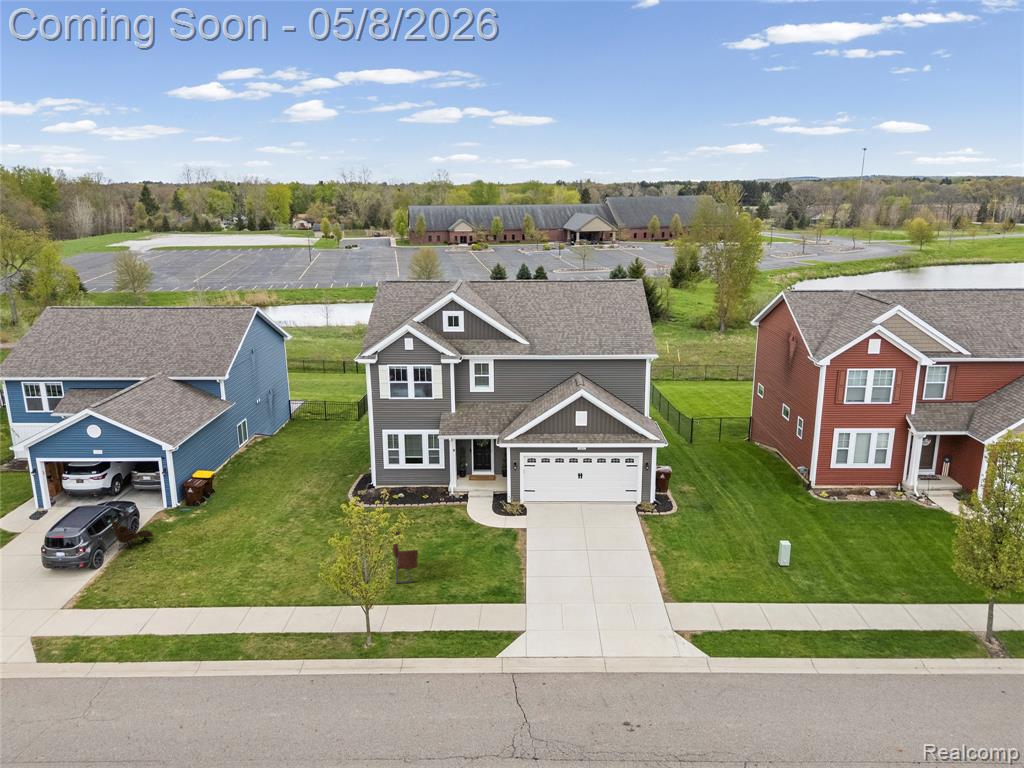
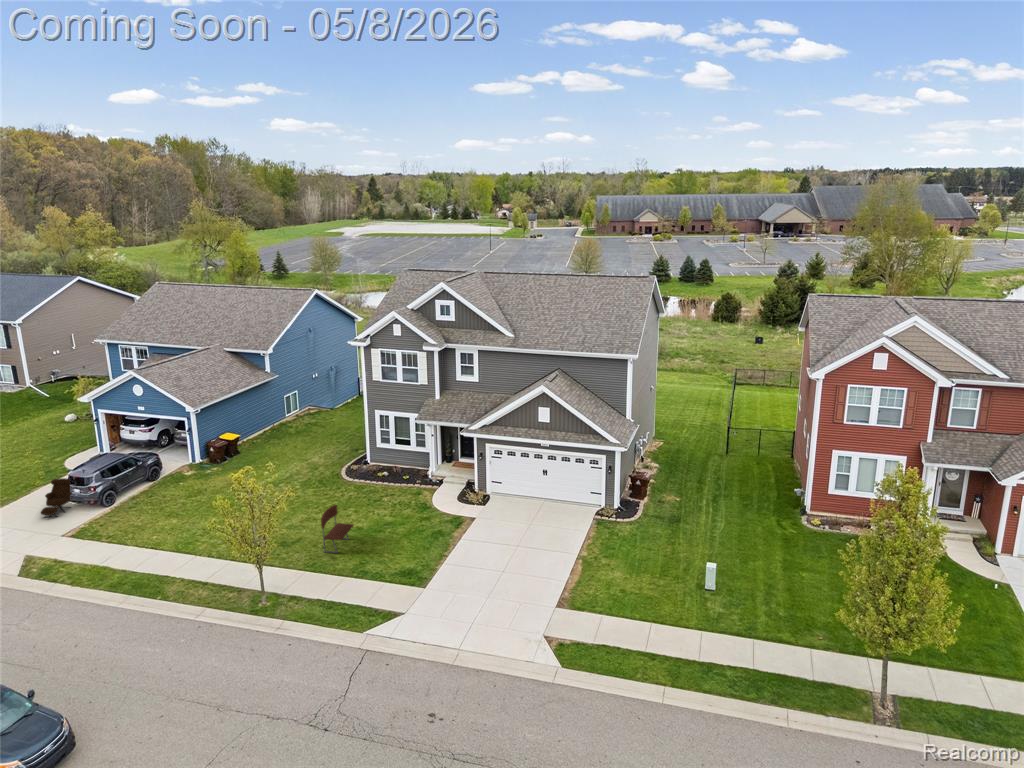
lounge chair: present [110,519,153,549] -> present [41,478,72,516]

